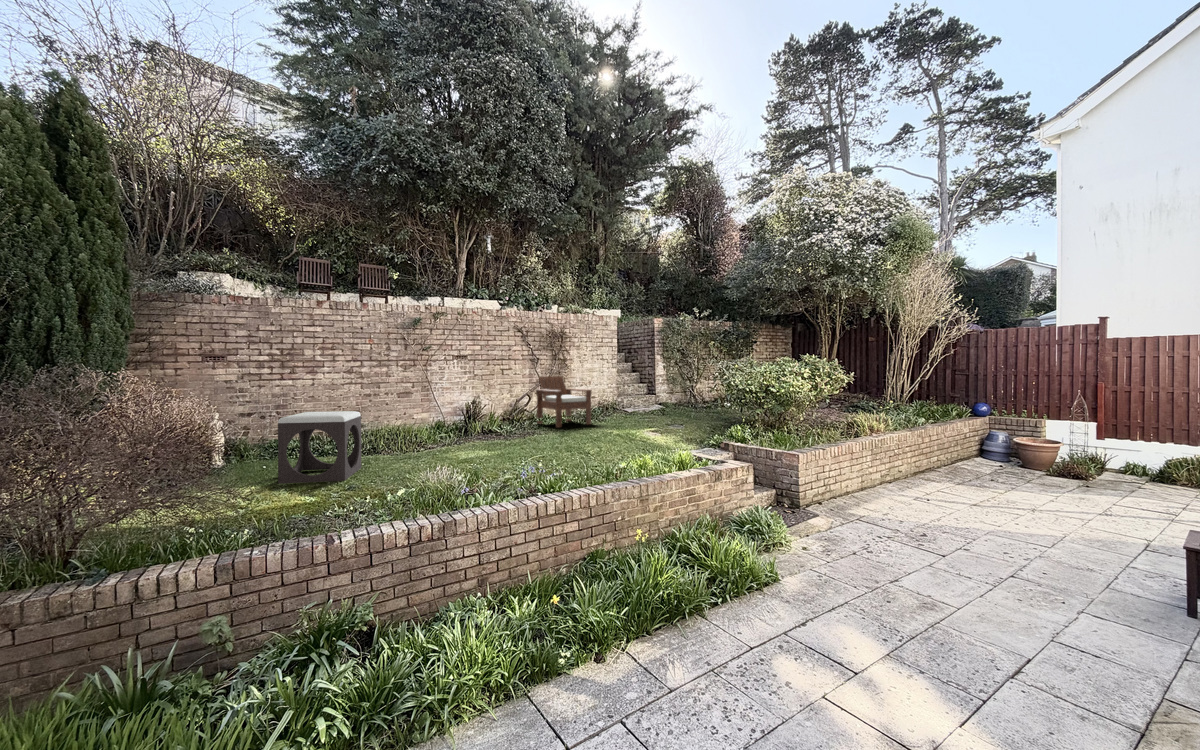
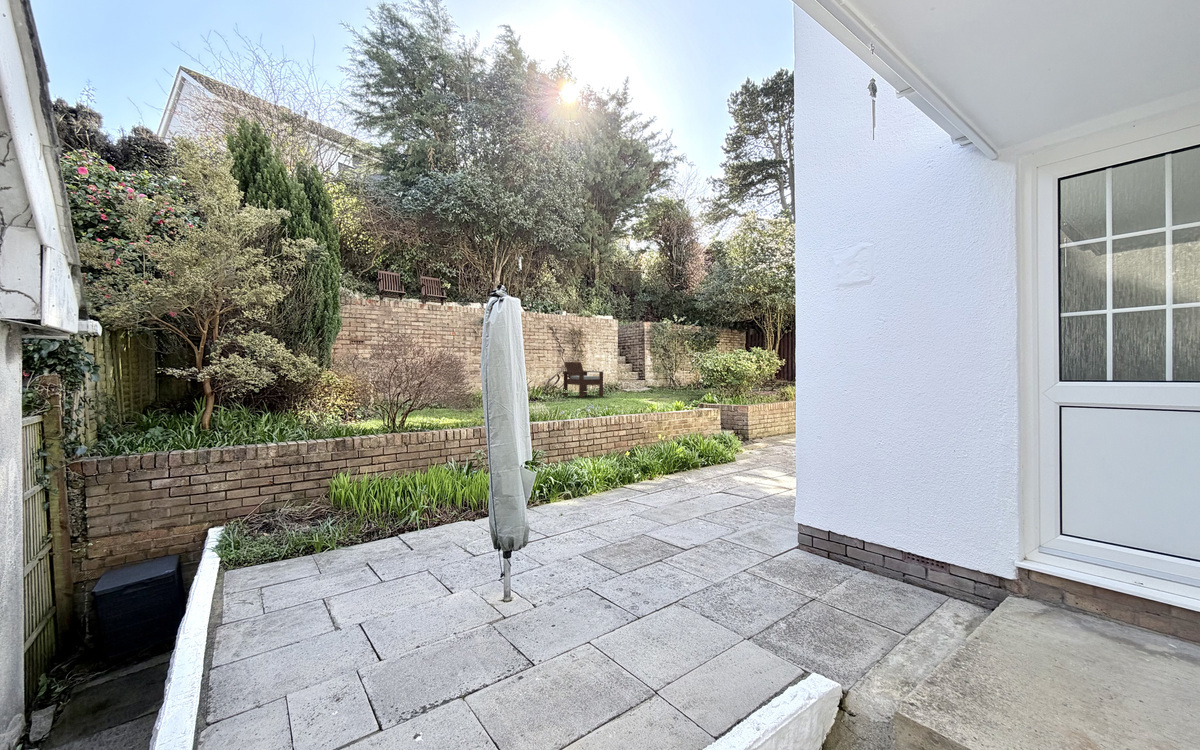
footstool: present [278,411,361,484] -> none [430,376,471,418]

